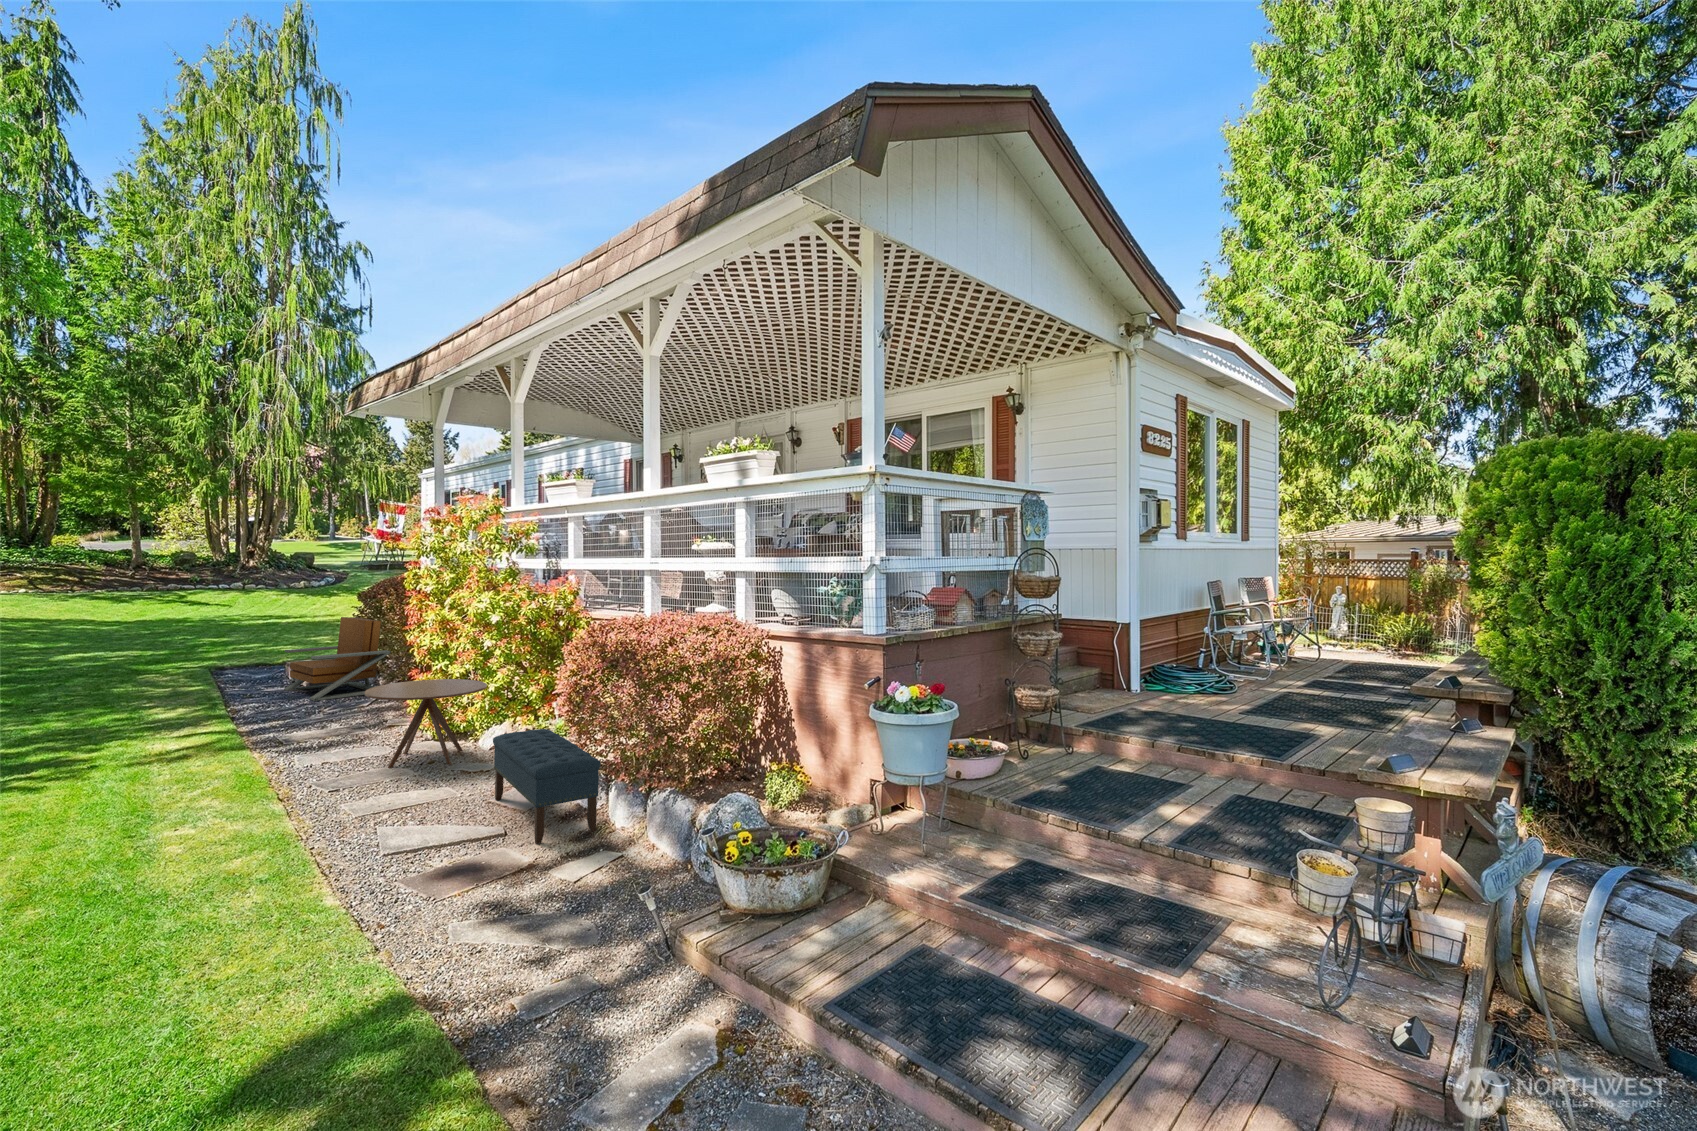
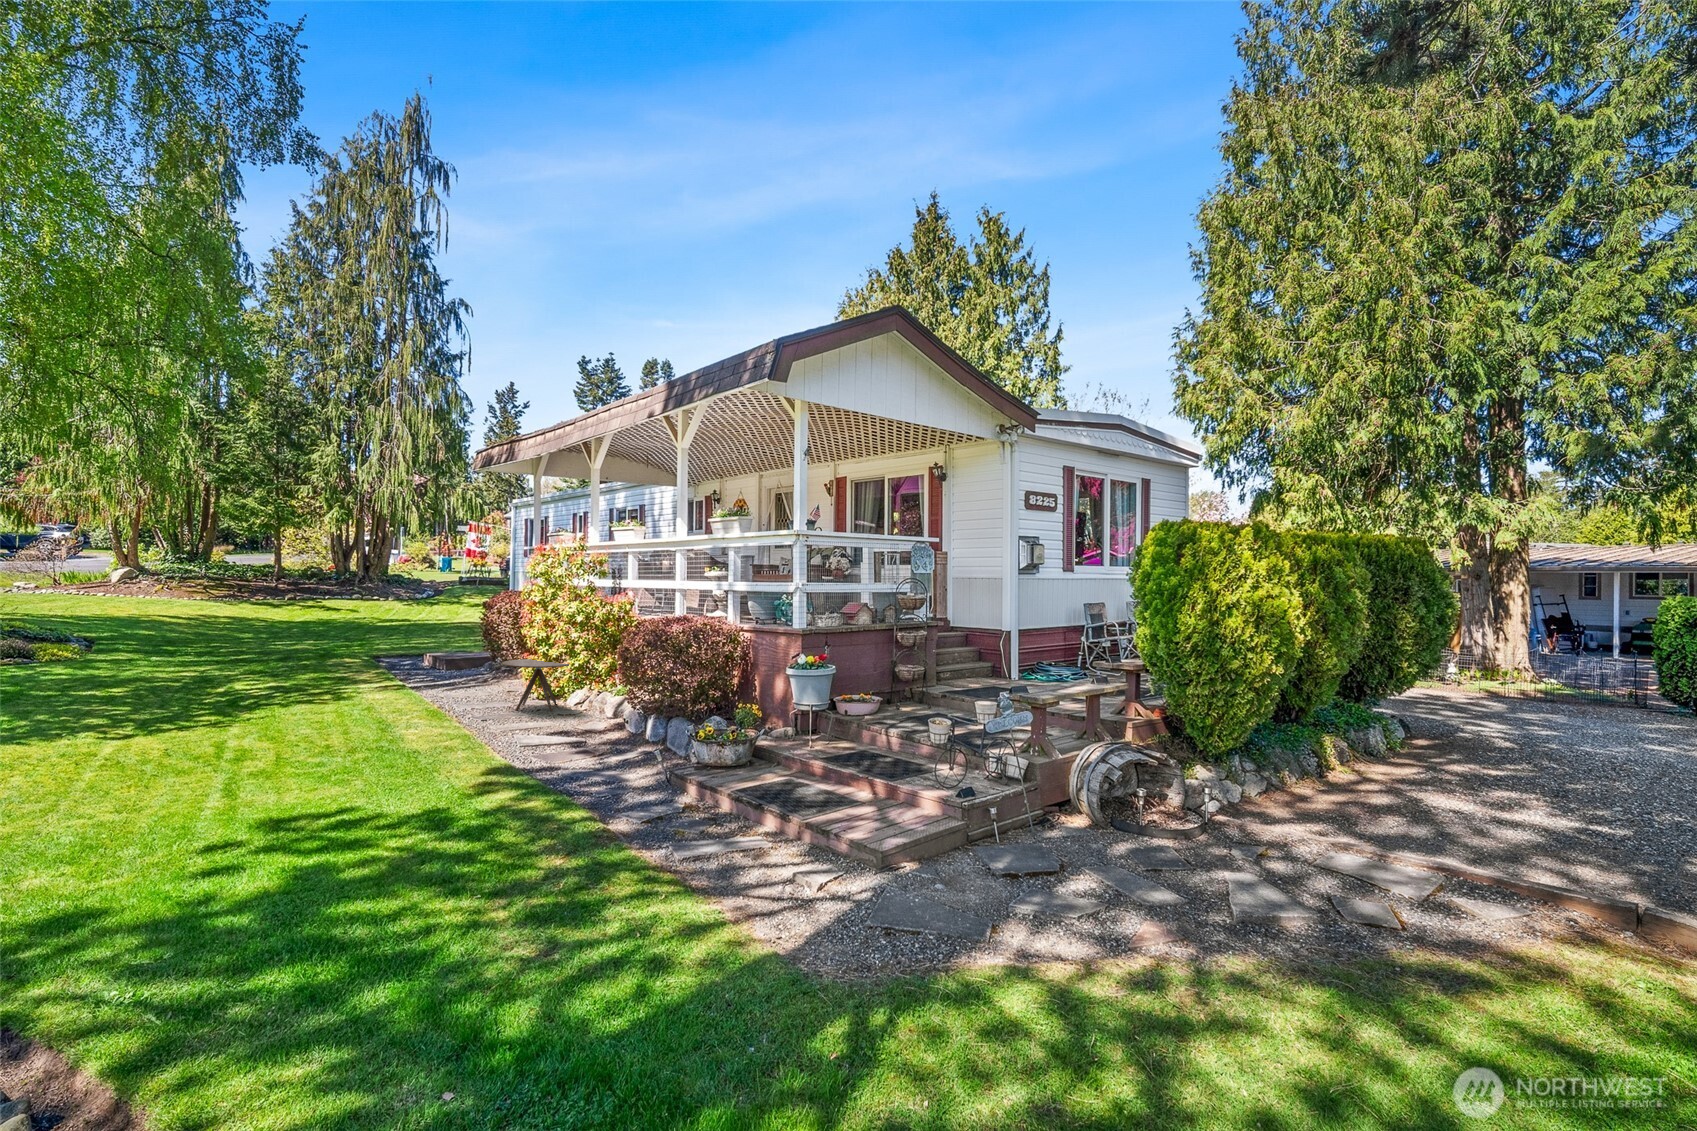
lounge chair: present [284,617,391,701] -> none [430,619,503,677]
bench: present [493,729,601,844] -> none [580,686,642,743]

